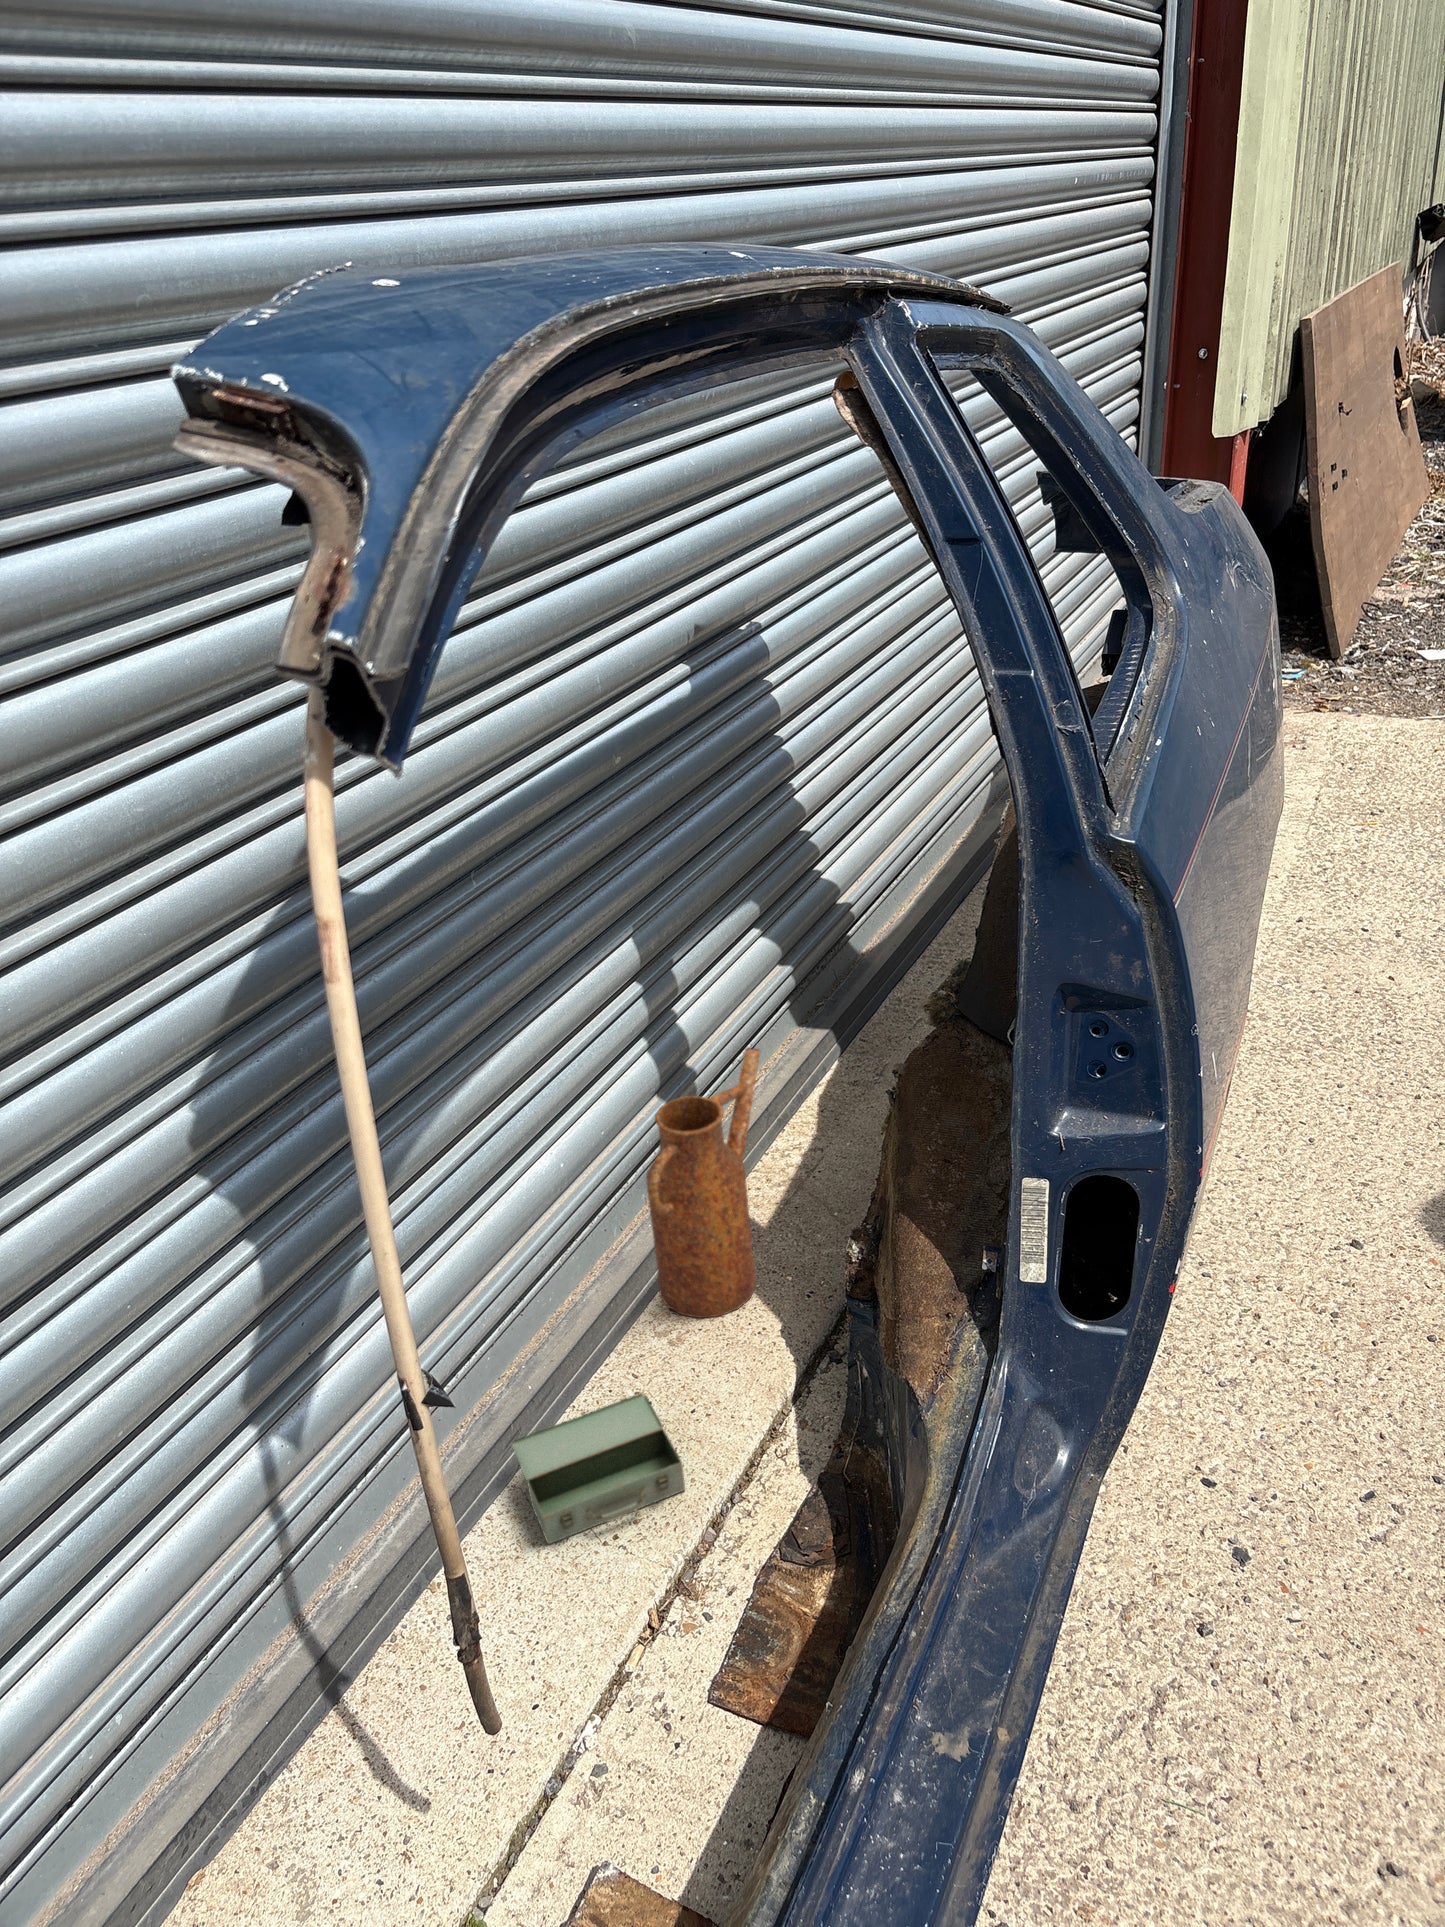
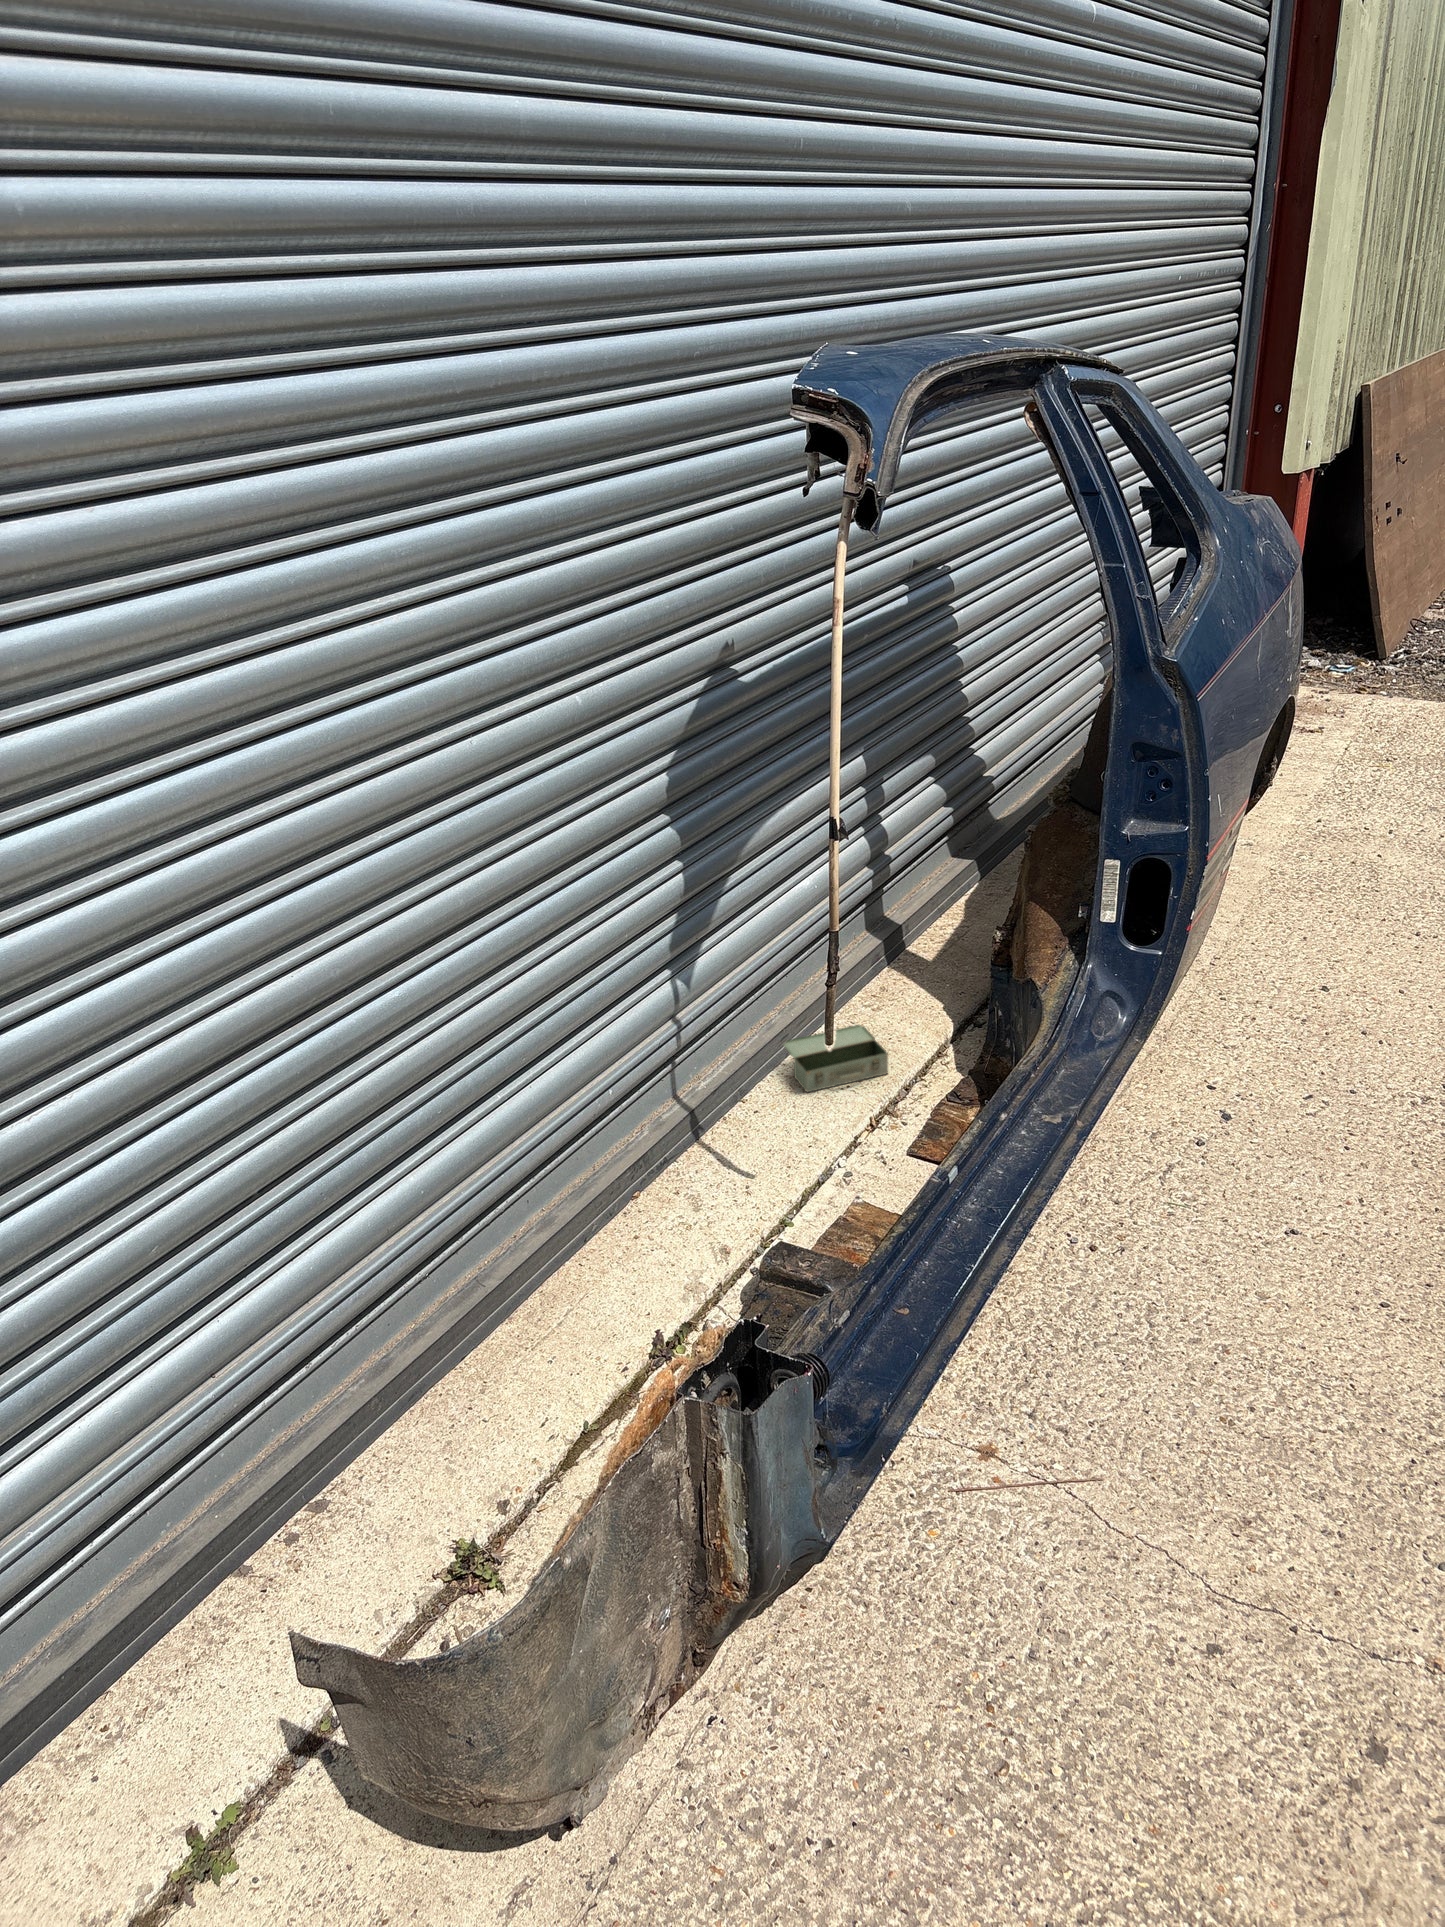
watering can: present [646,1048,760,1318] -> none [862,836,937,1003]

